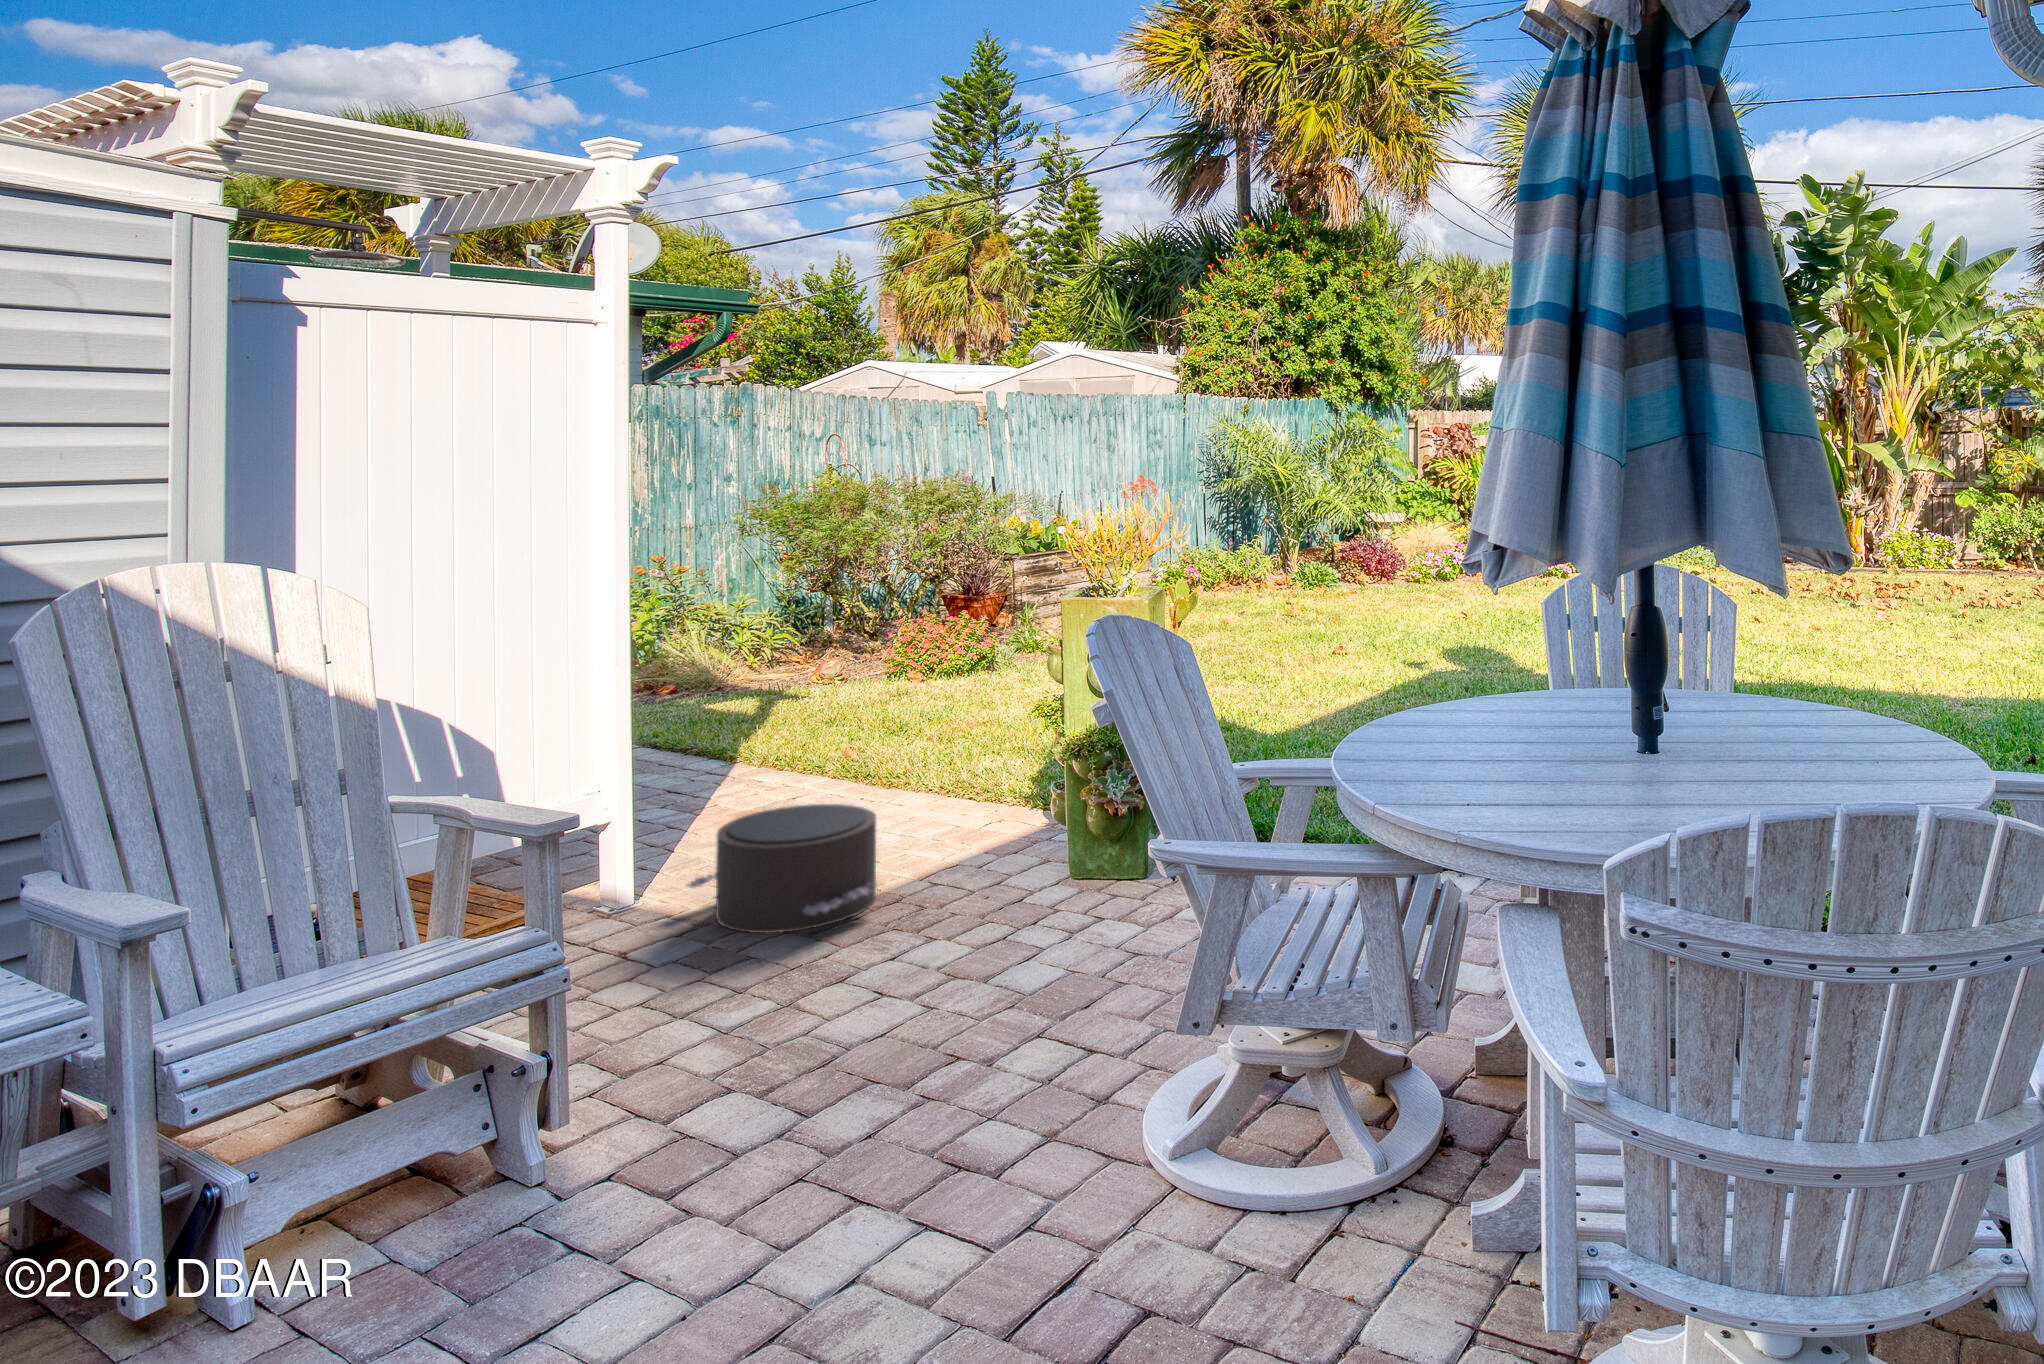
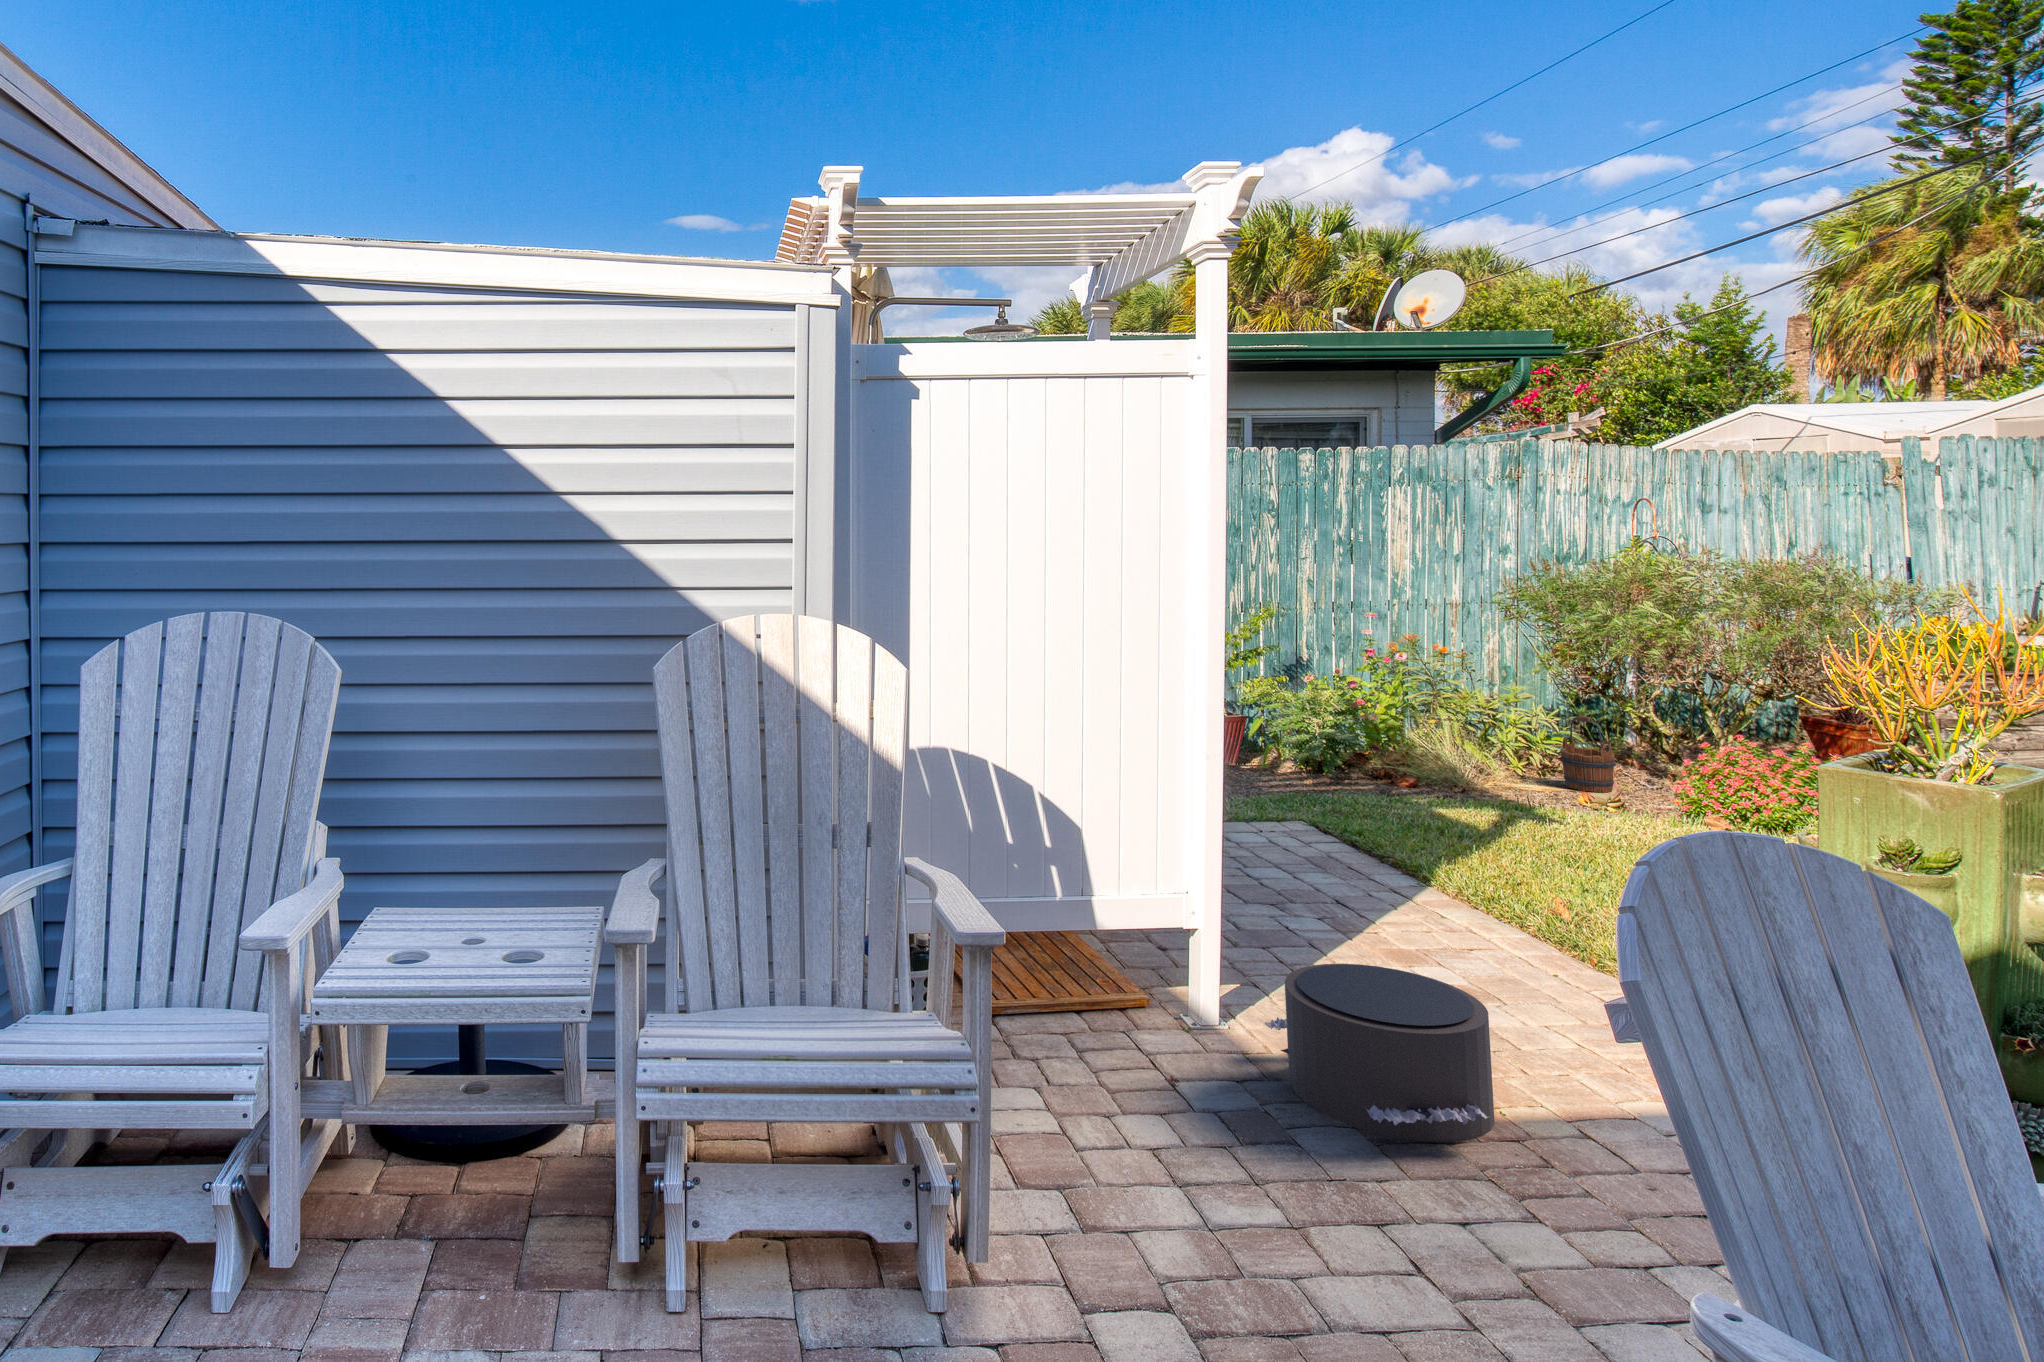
wooden bucket: none [790,612,831,675] -> present [1560,715,1615,793]

